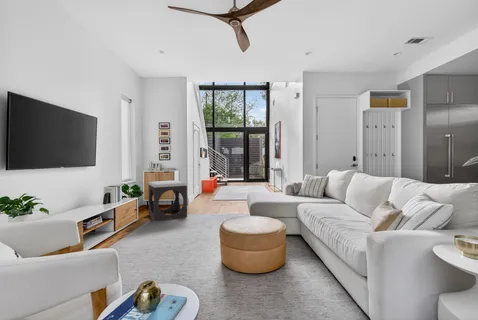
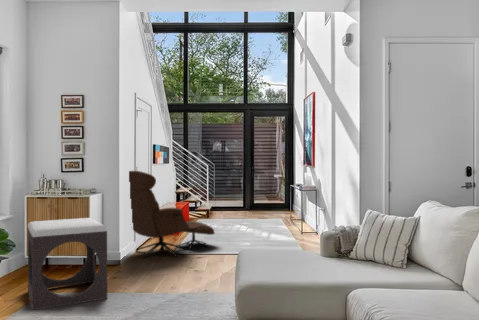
lounge chair: none [188,160,232,202] -> present [129,171,215,257]

